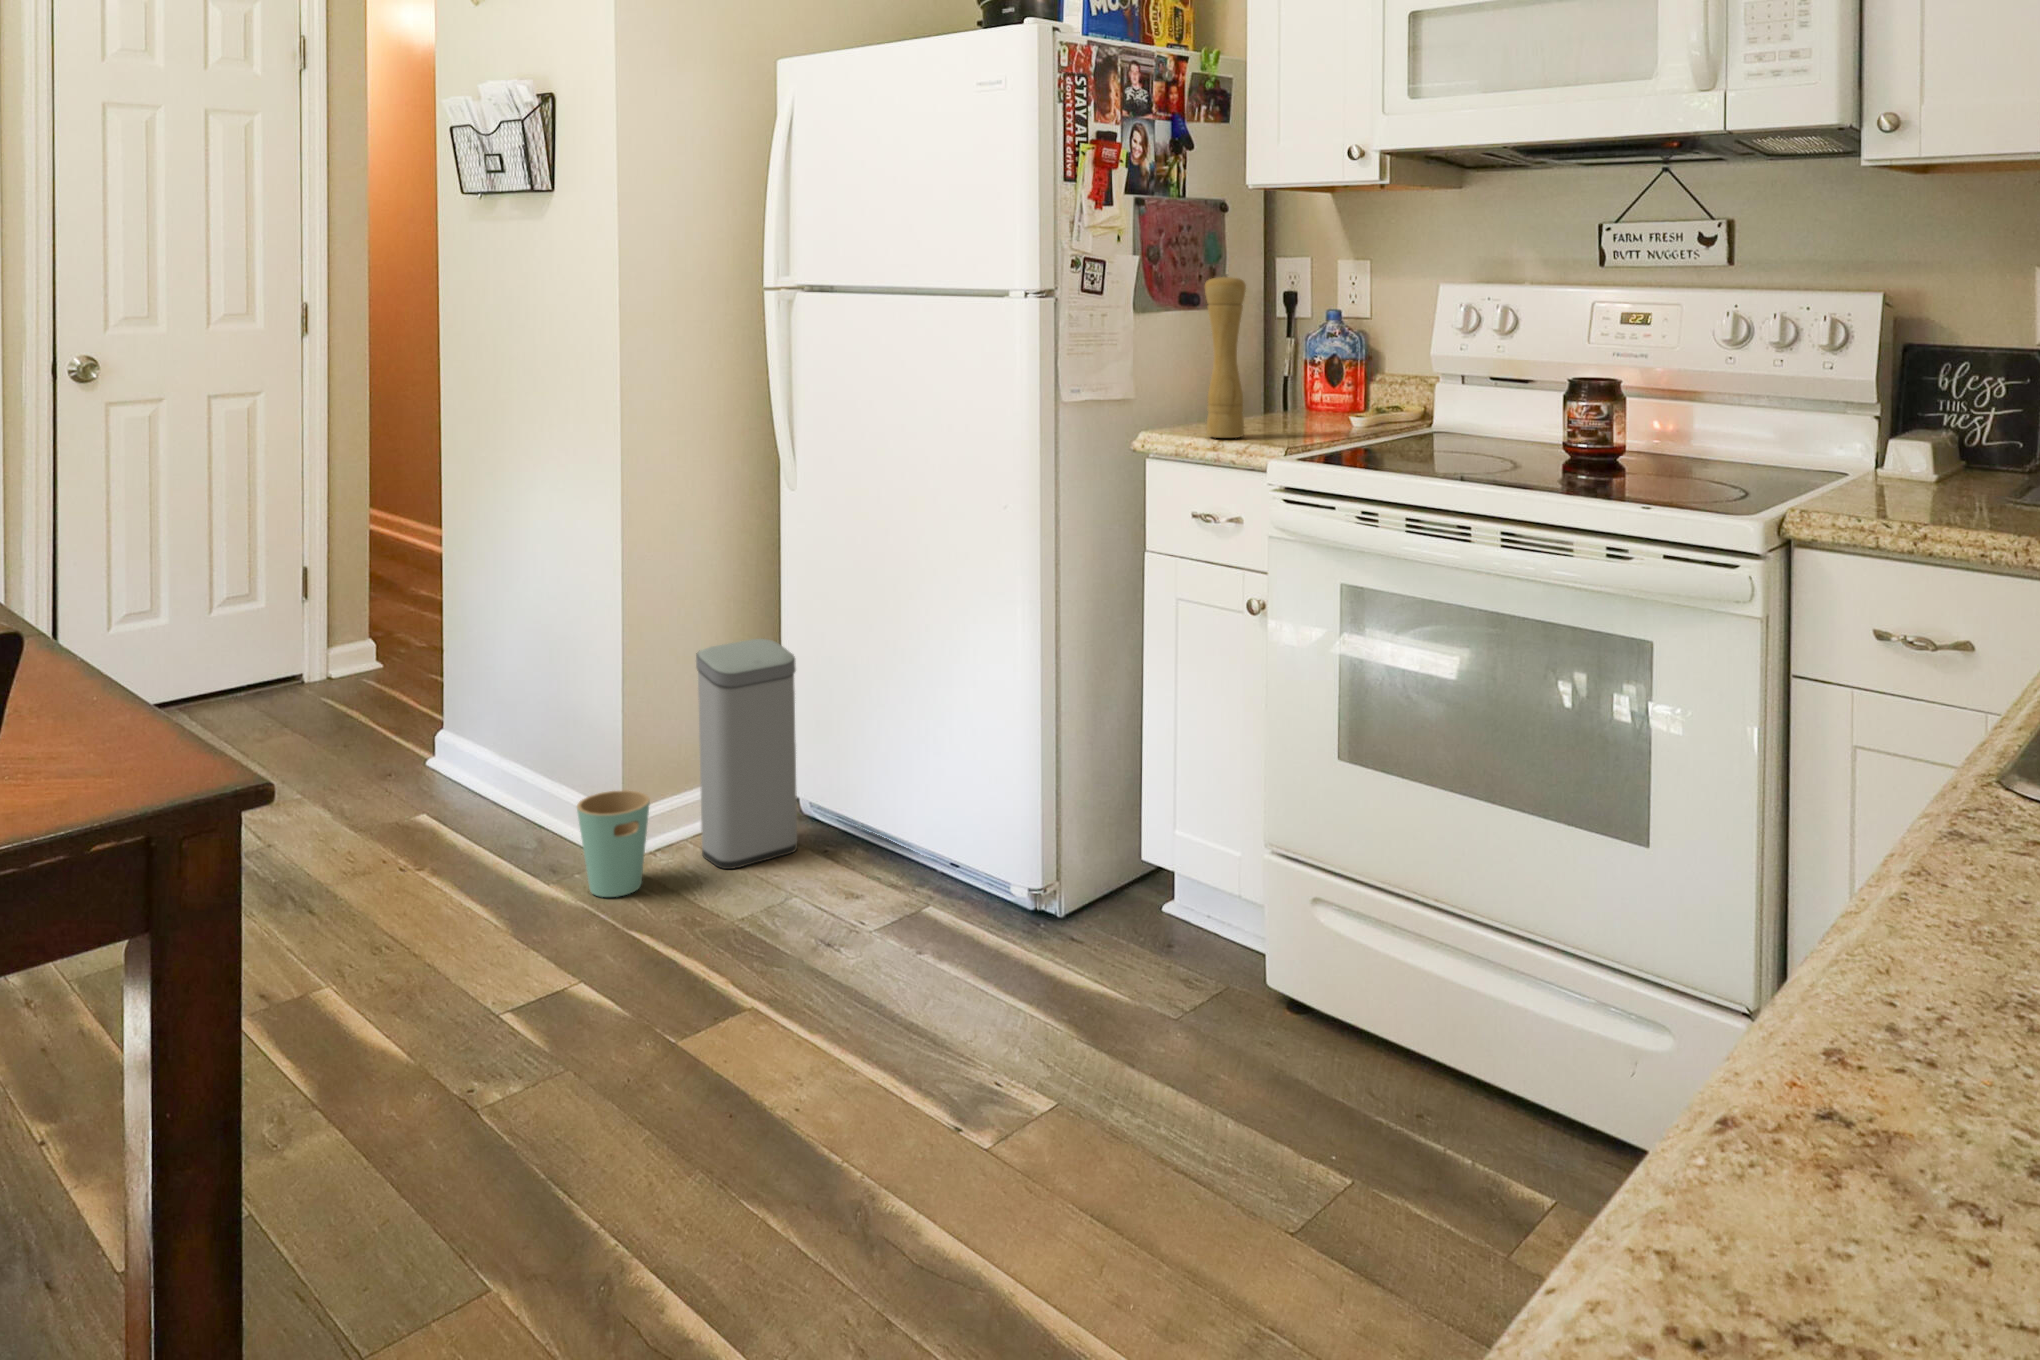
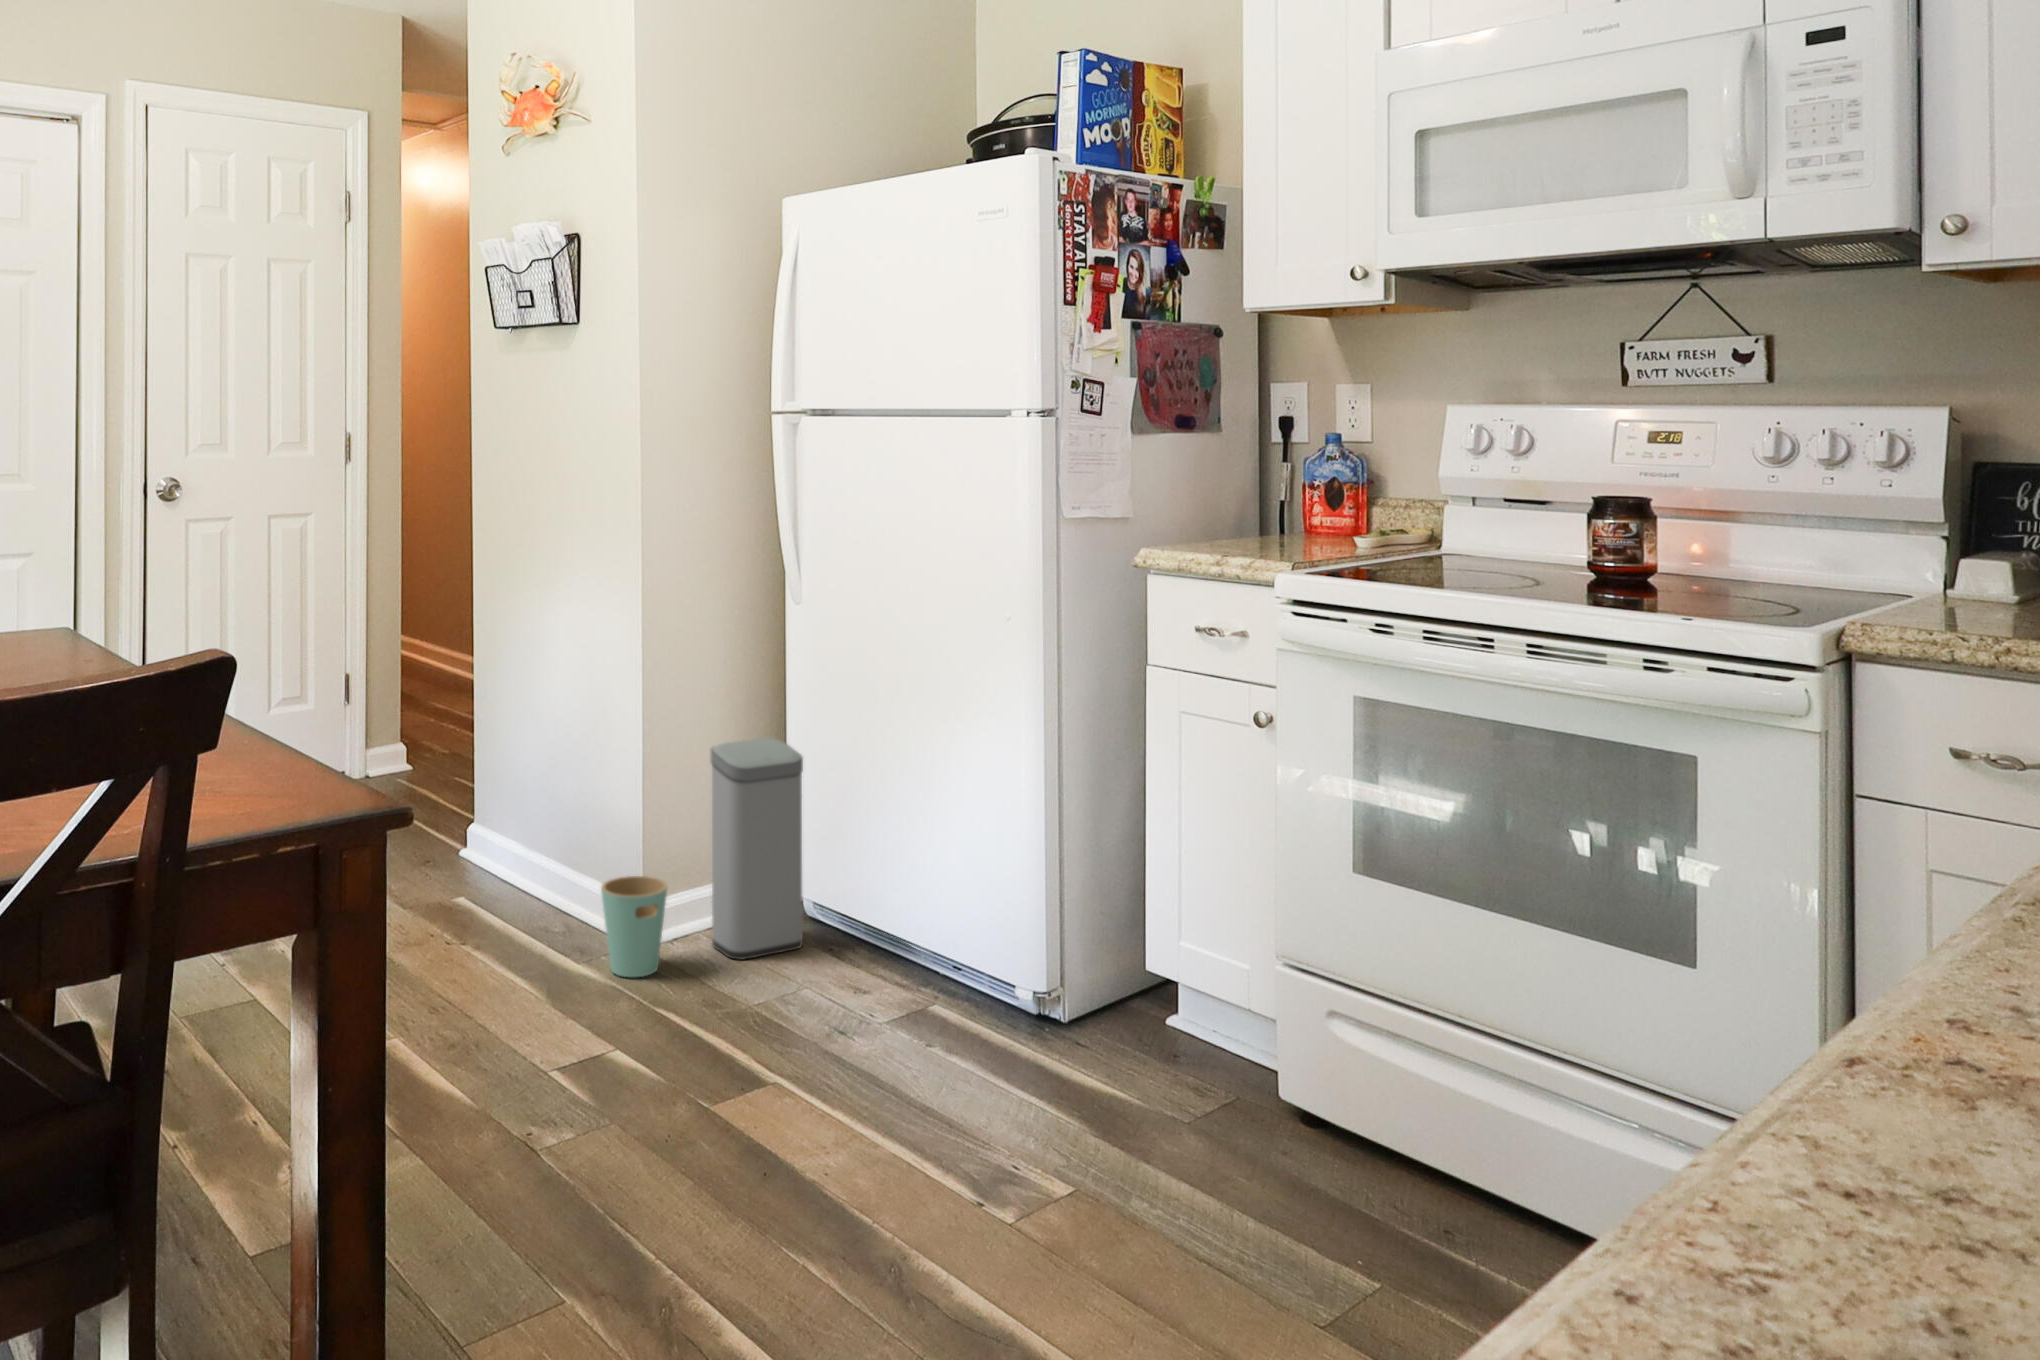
pepper mill: present [1205,274,1246,438] -> none [1207,392,1249,551]

